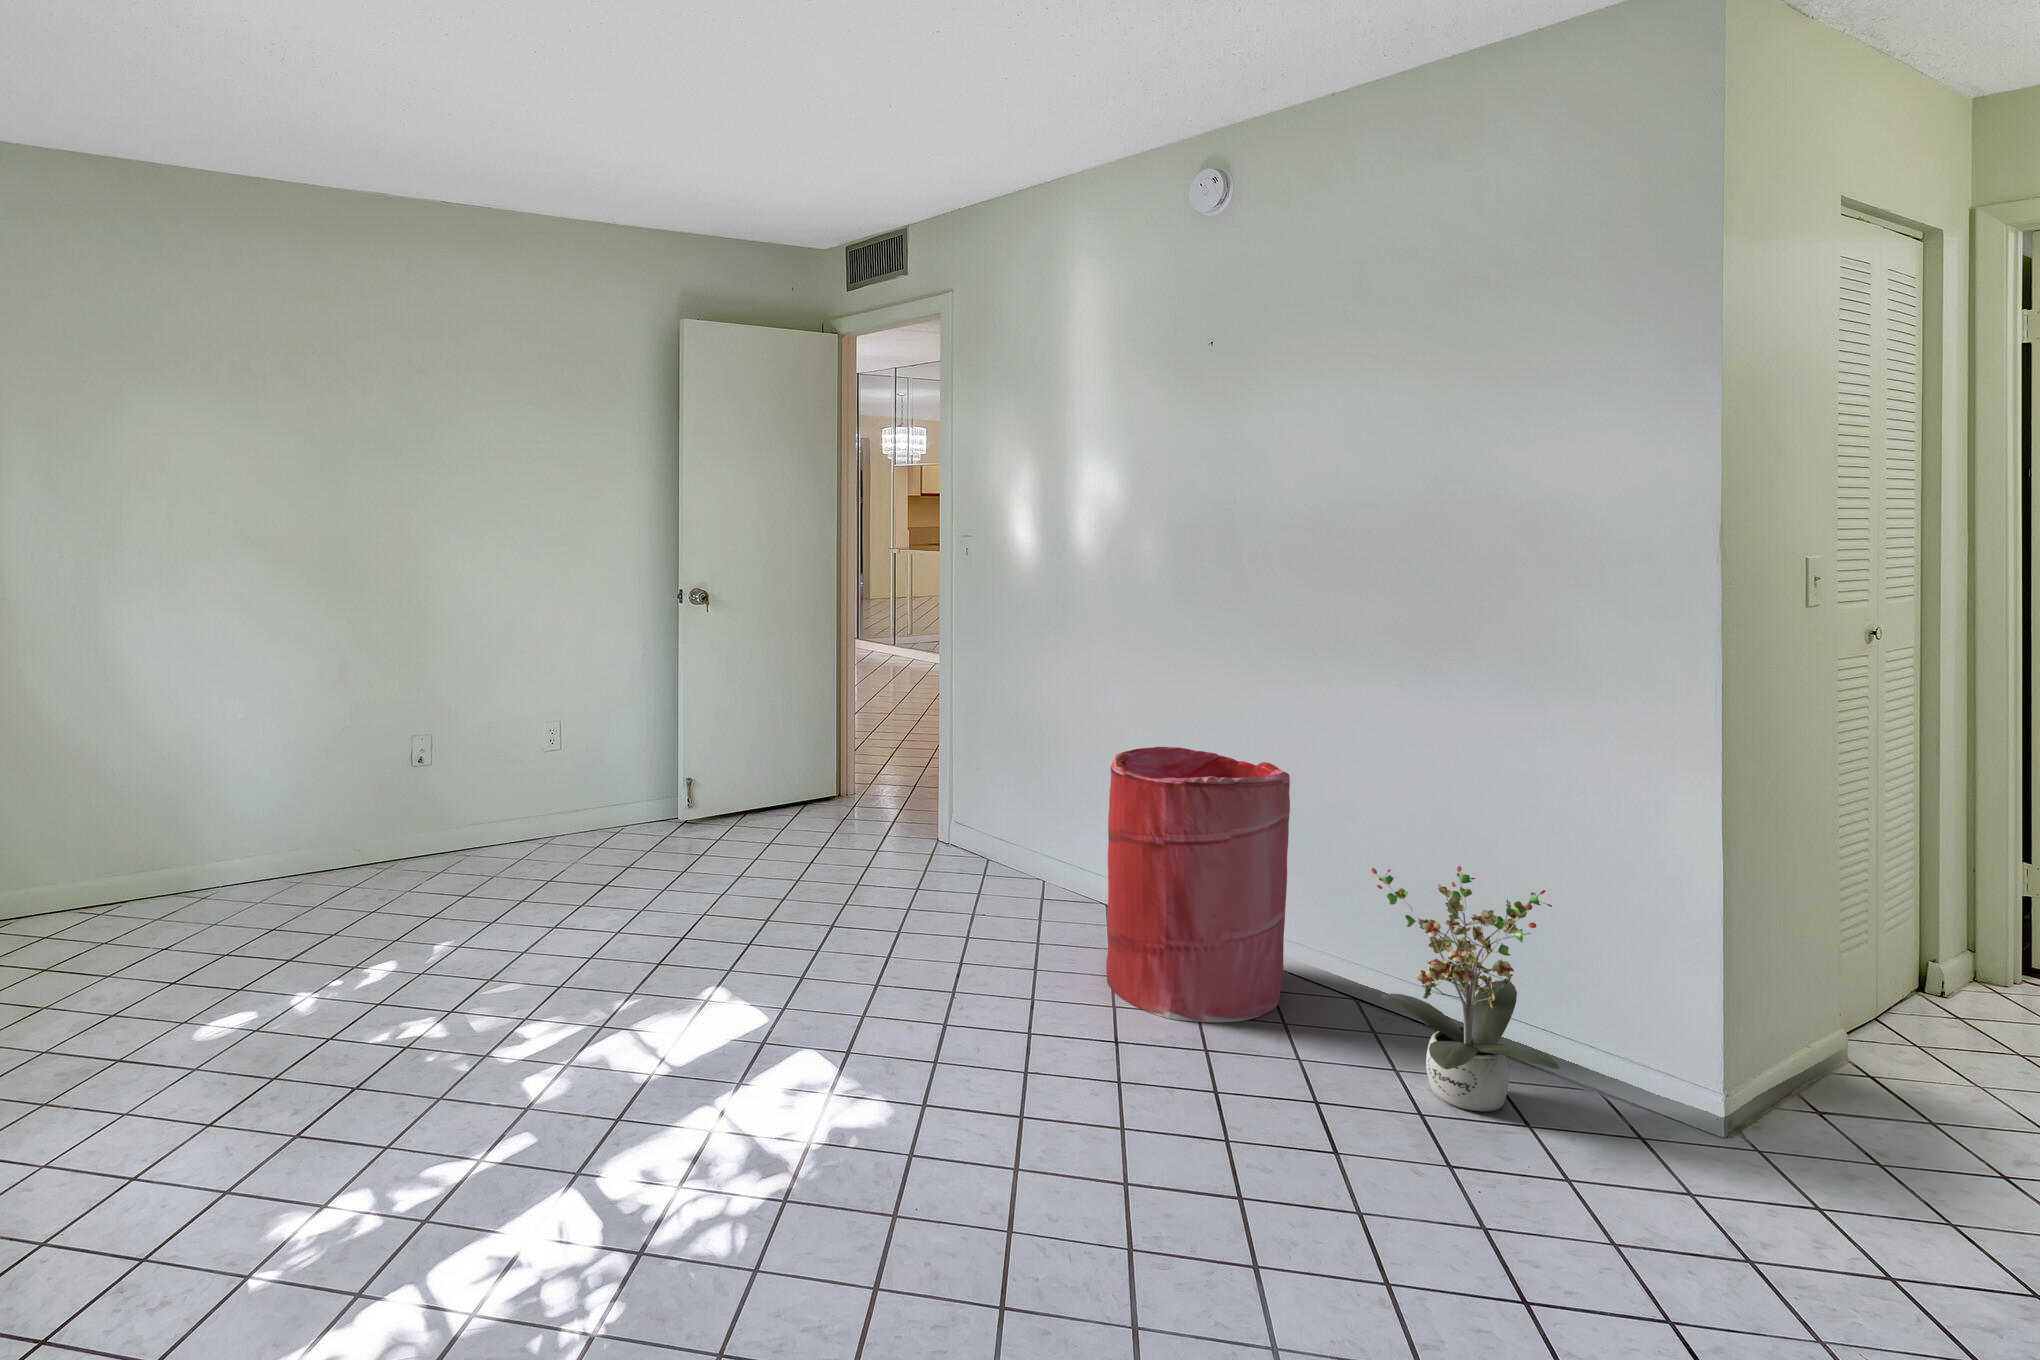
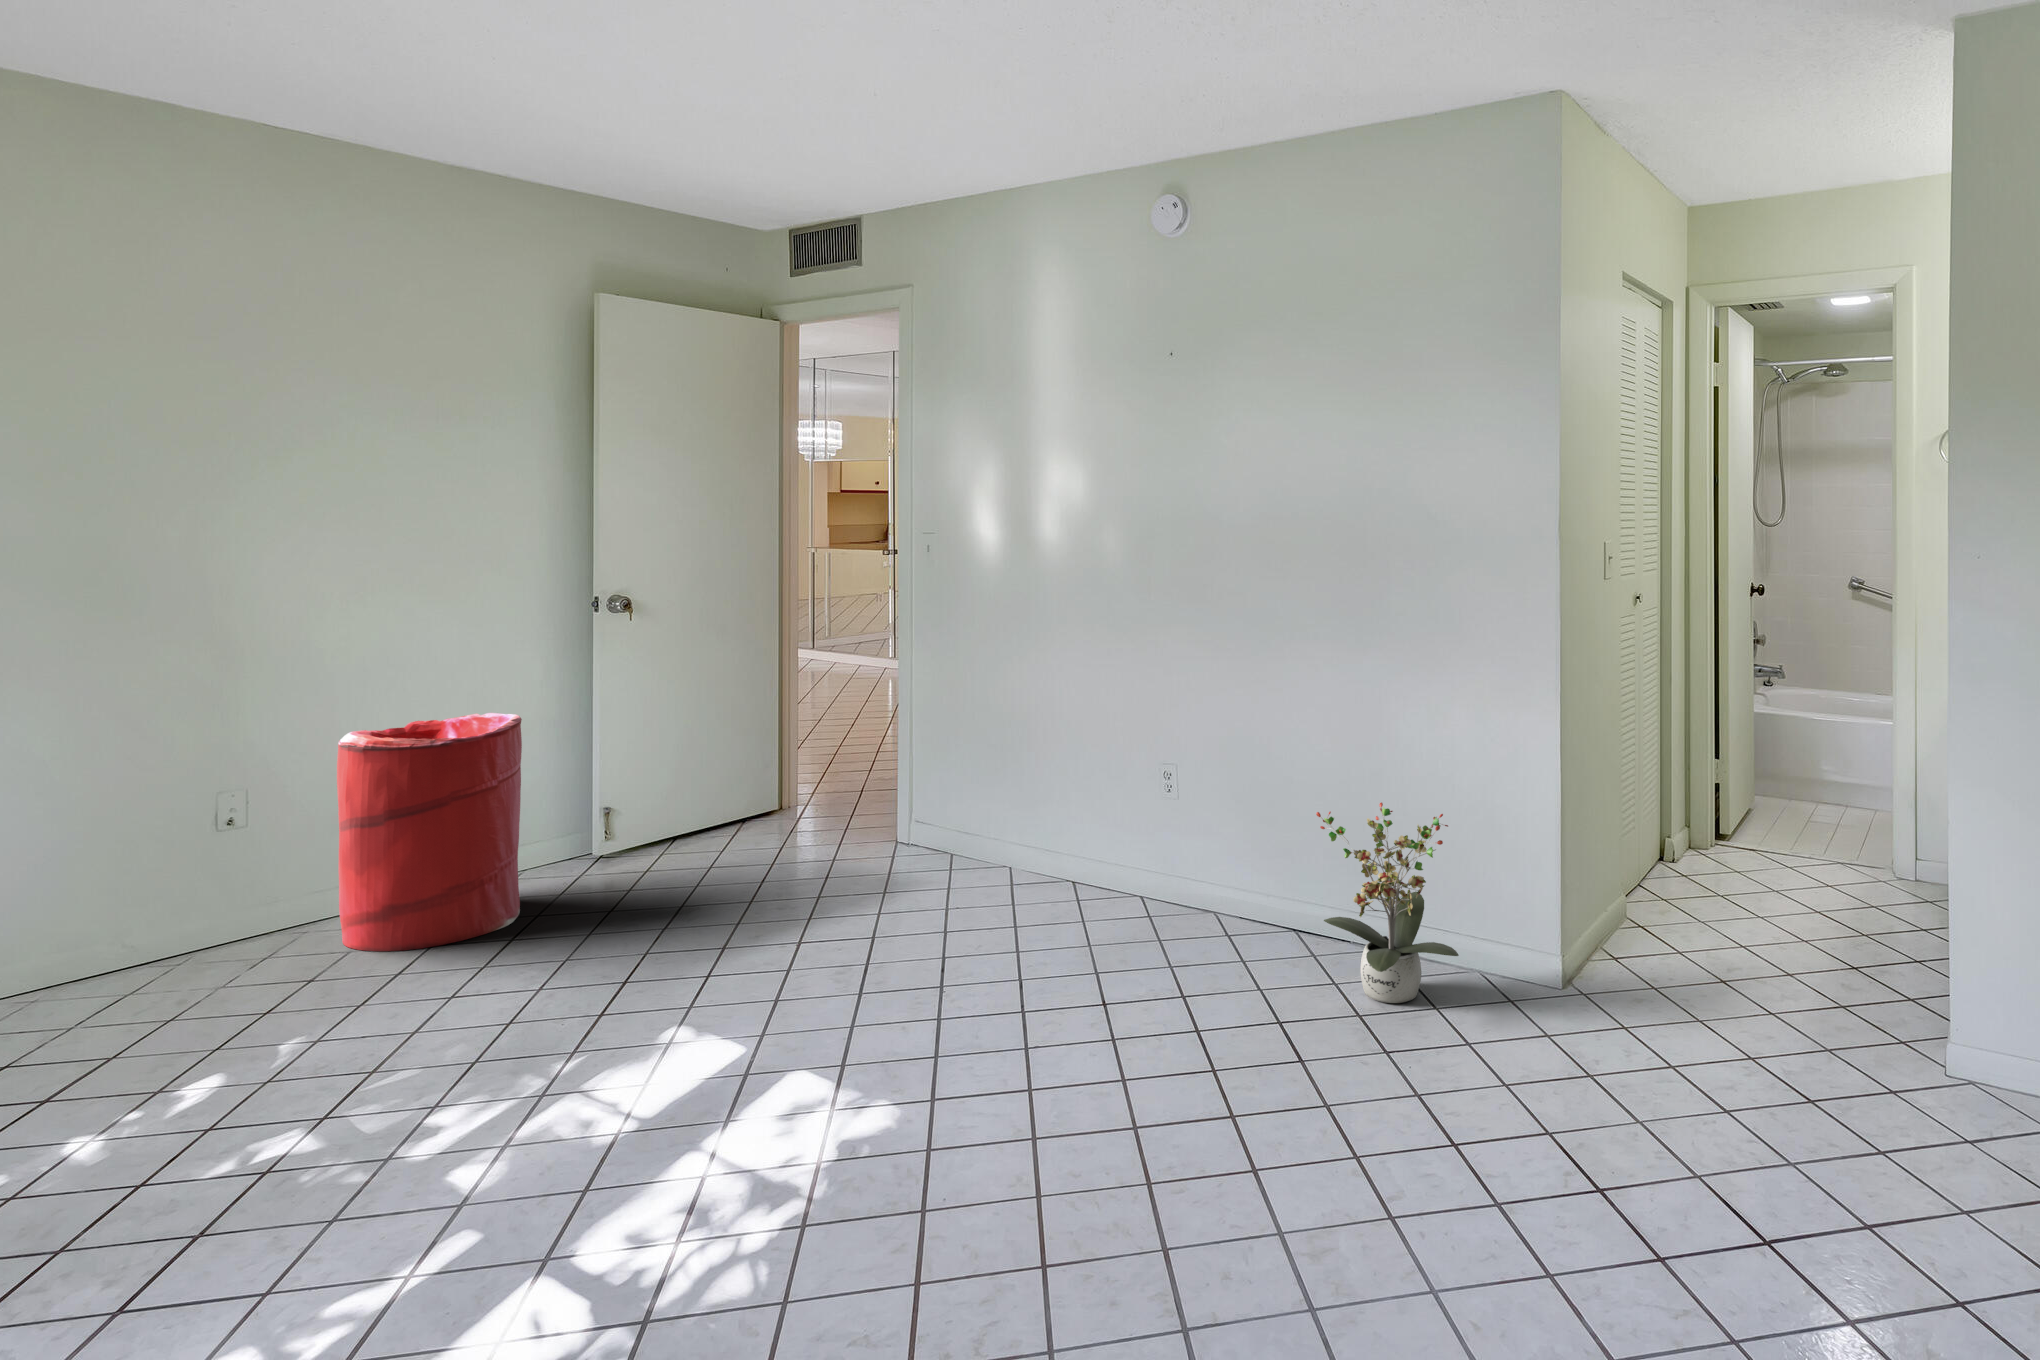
laundry hamper: present [1106,747,1290,1022] -> present [337,713,522,951]

